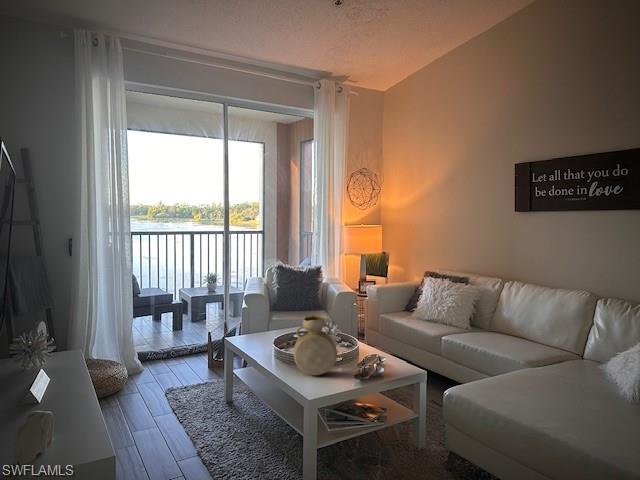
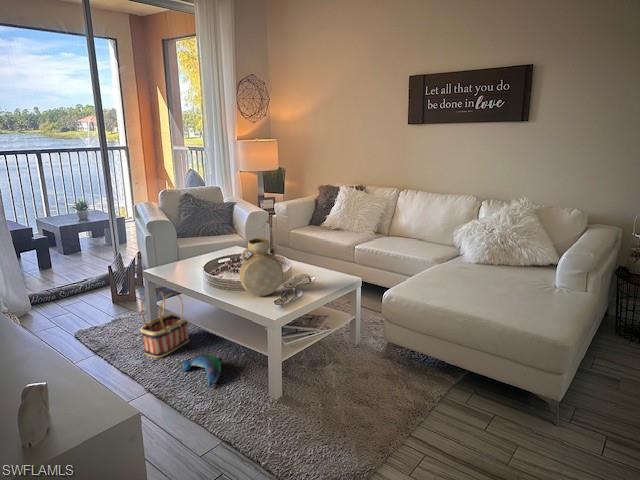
basket: none [210,357,256,425] -> present [140,289,189,358]
plush toy: none [234,428,271,464] -> present [182,354,222,388]

